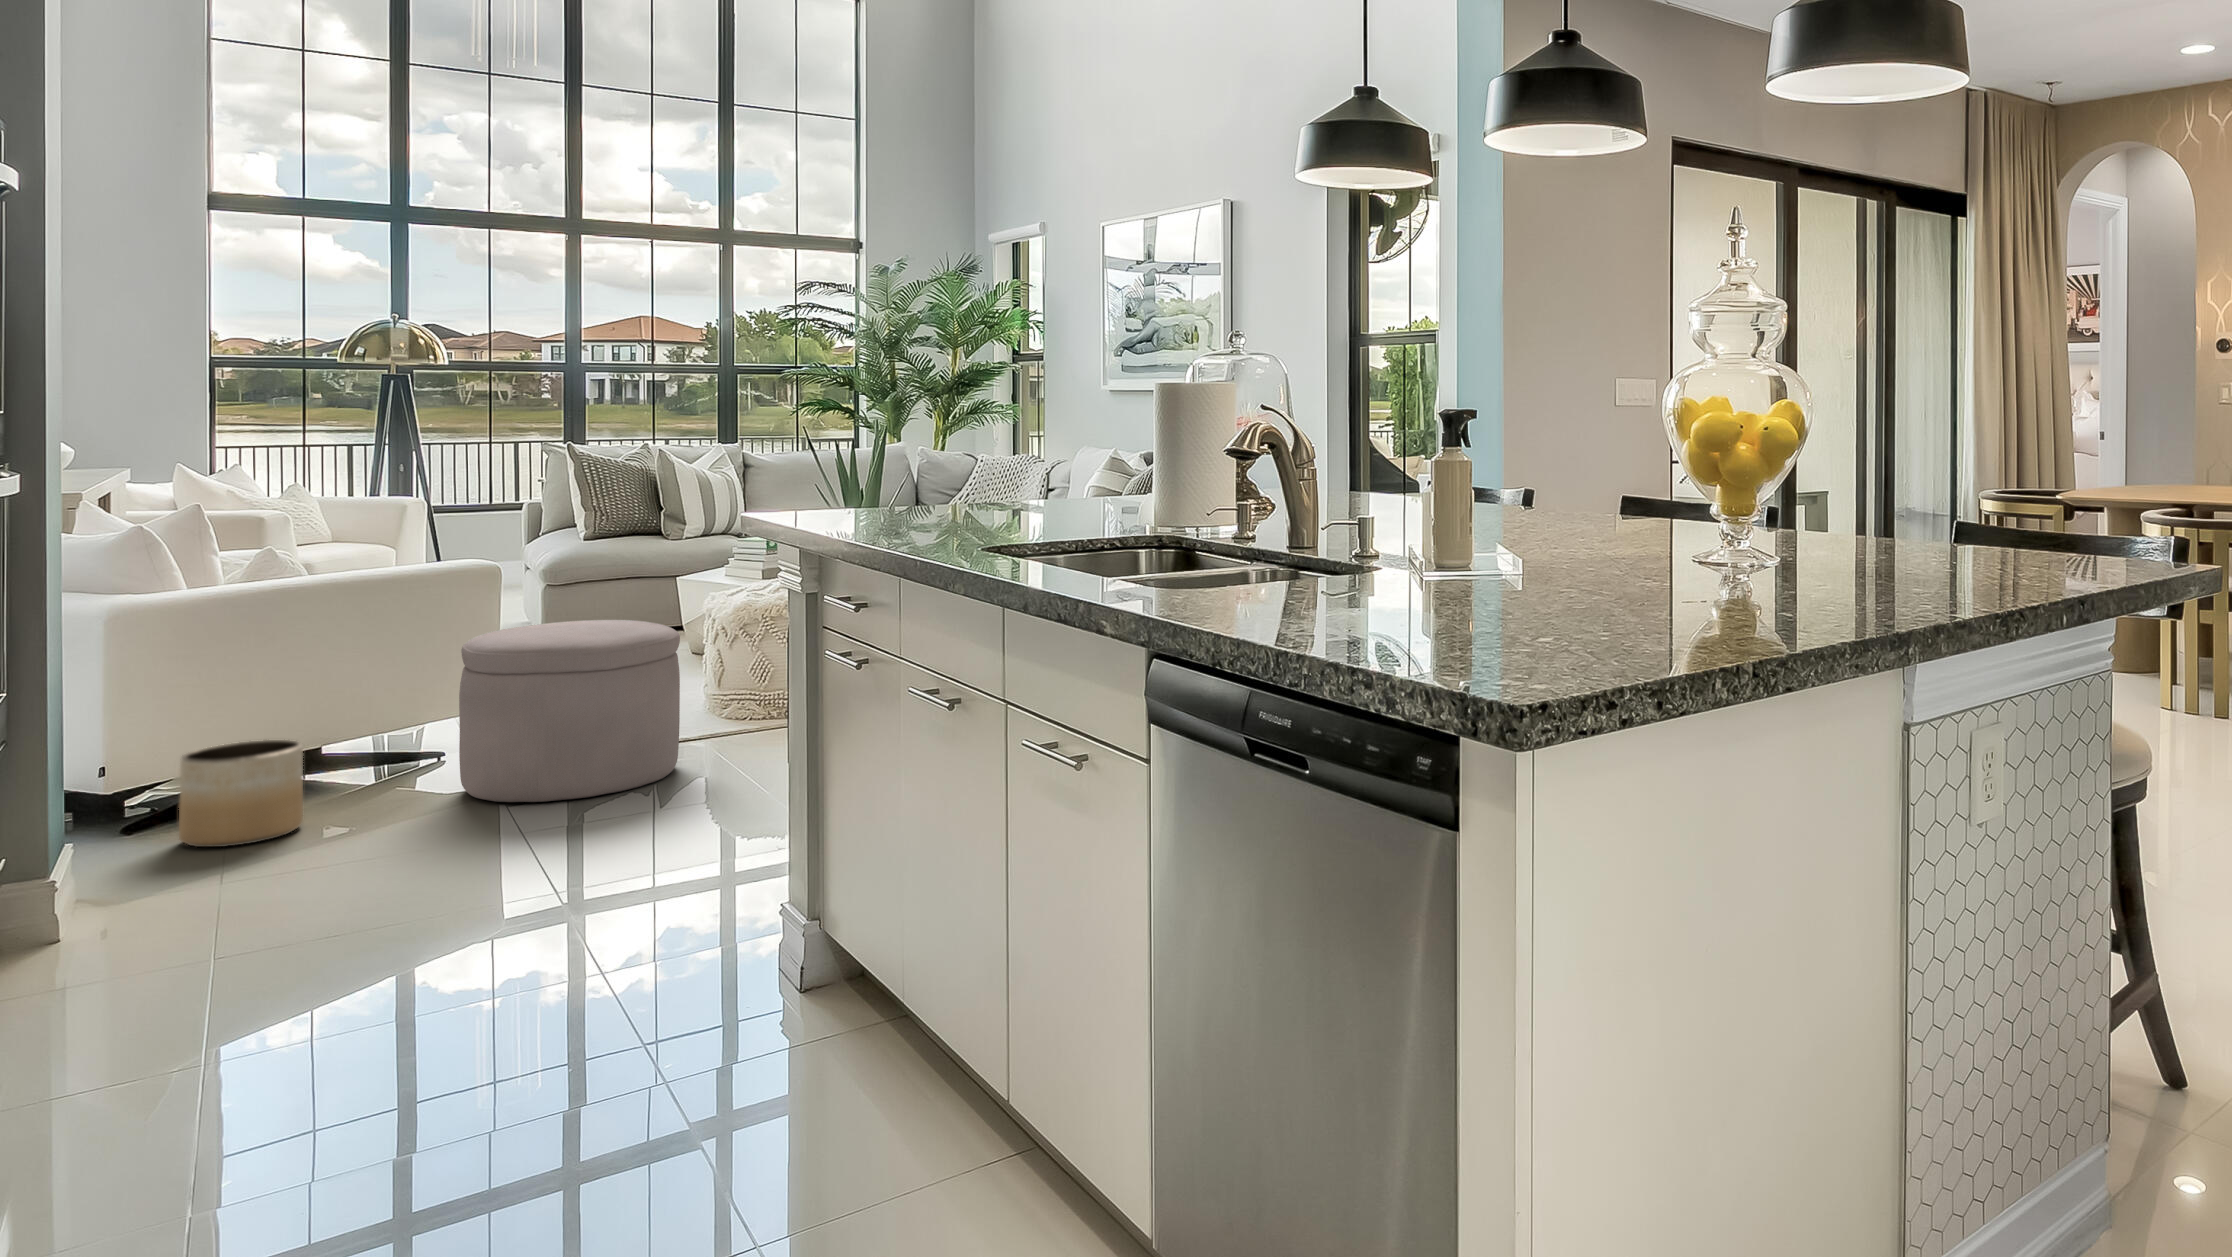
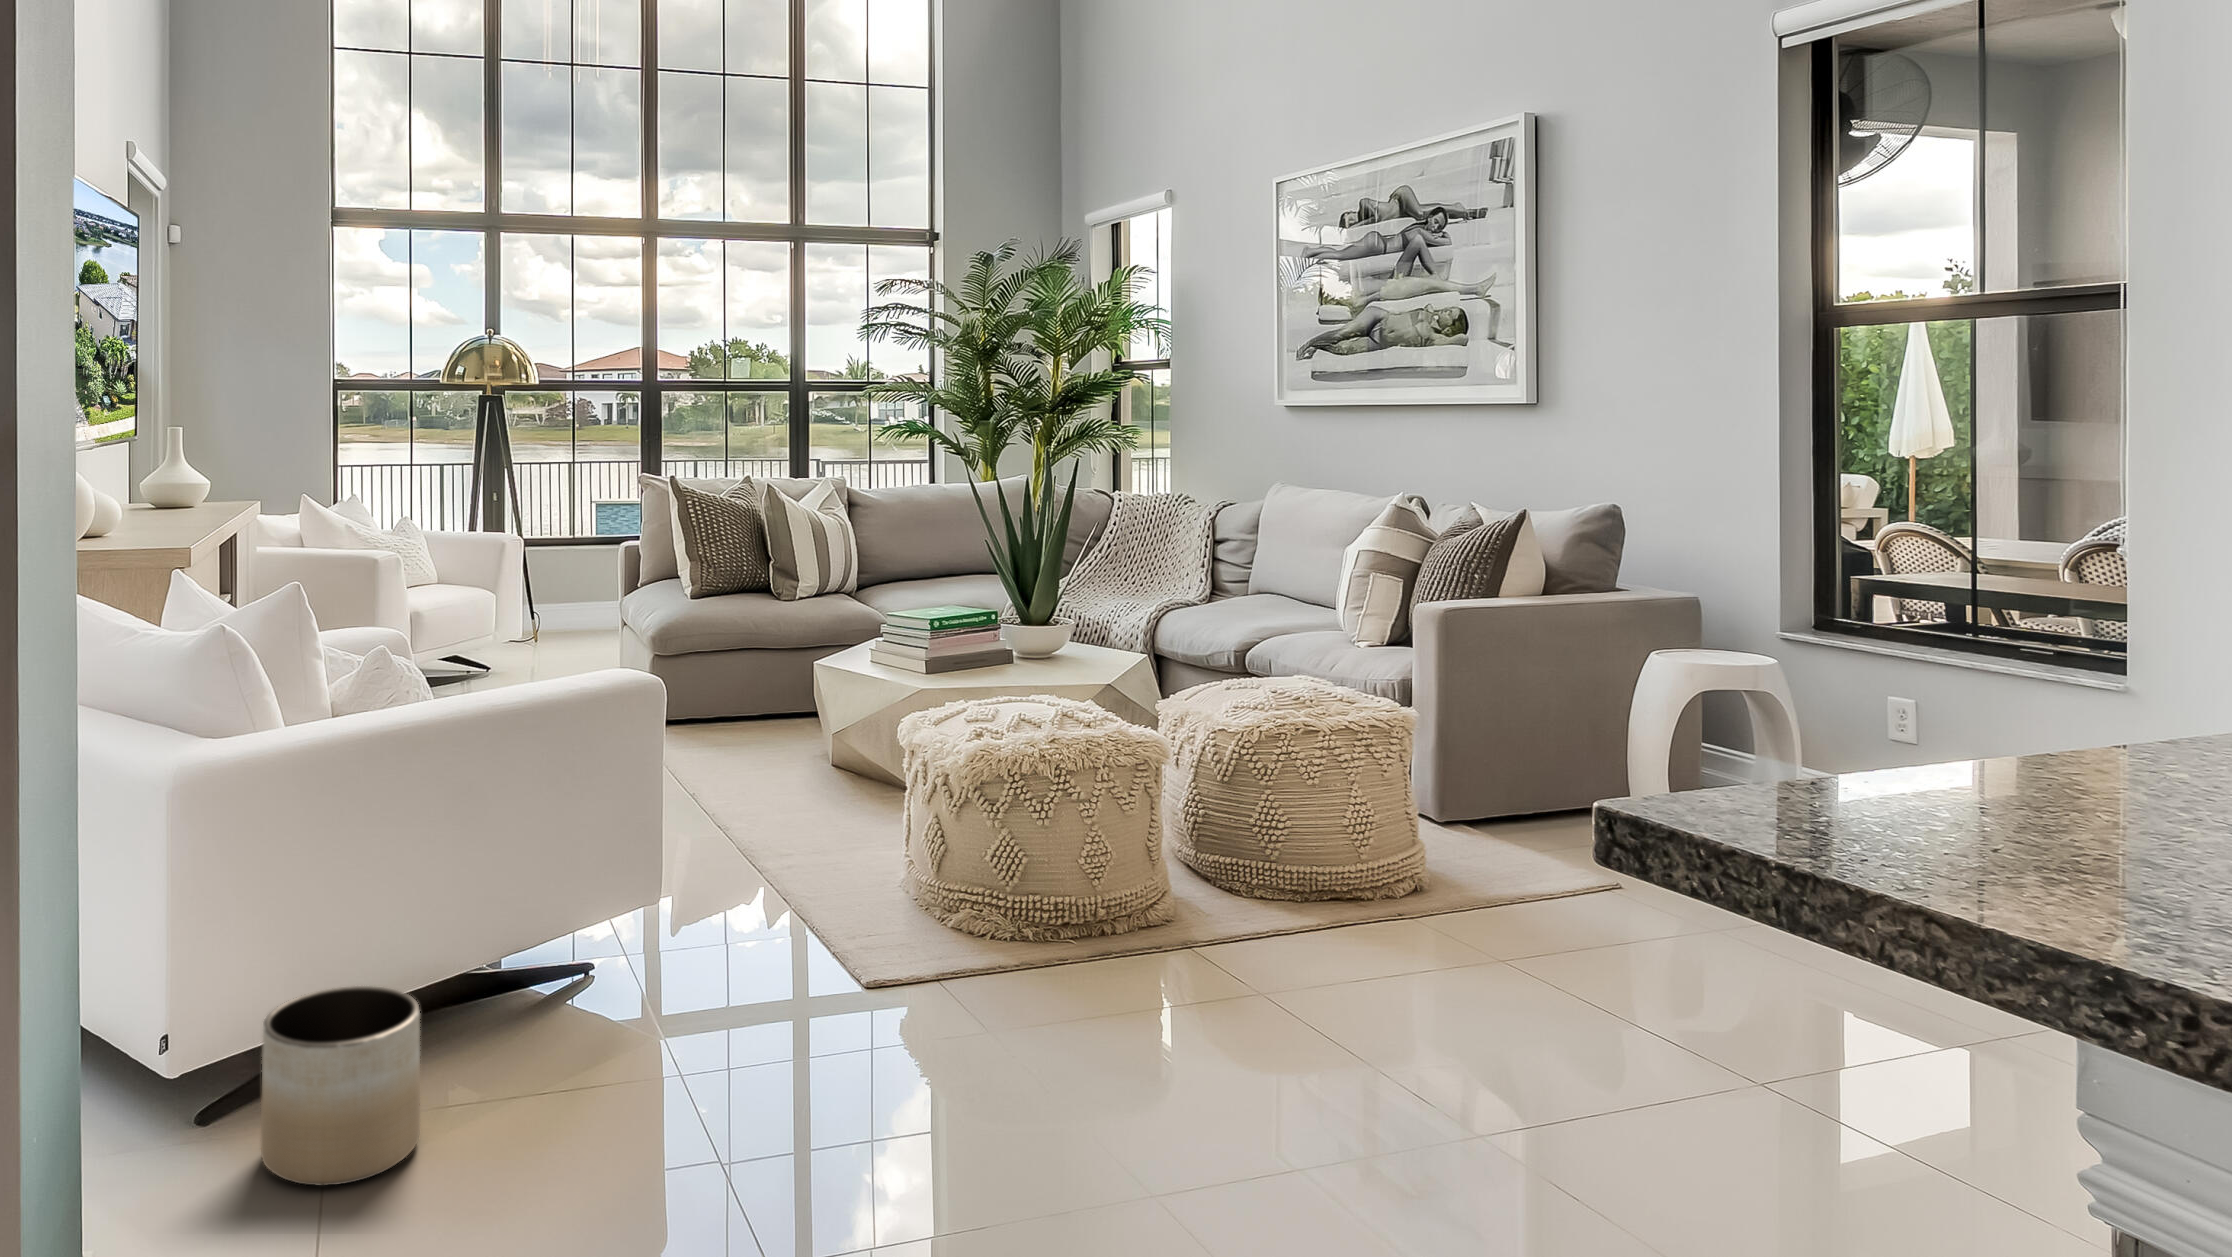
ottoman: present [459,620,680,802] -> none [623,791,929,1136]

